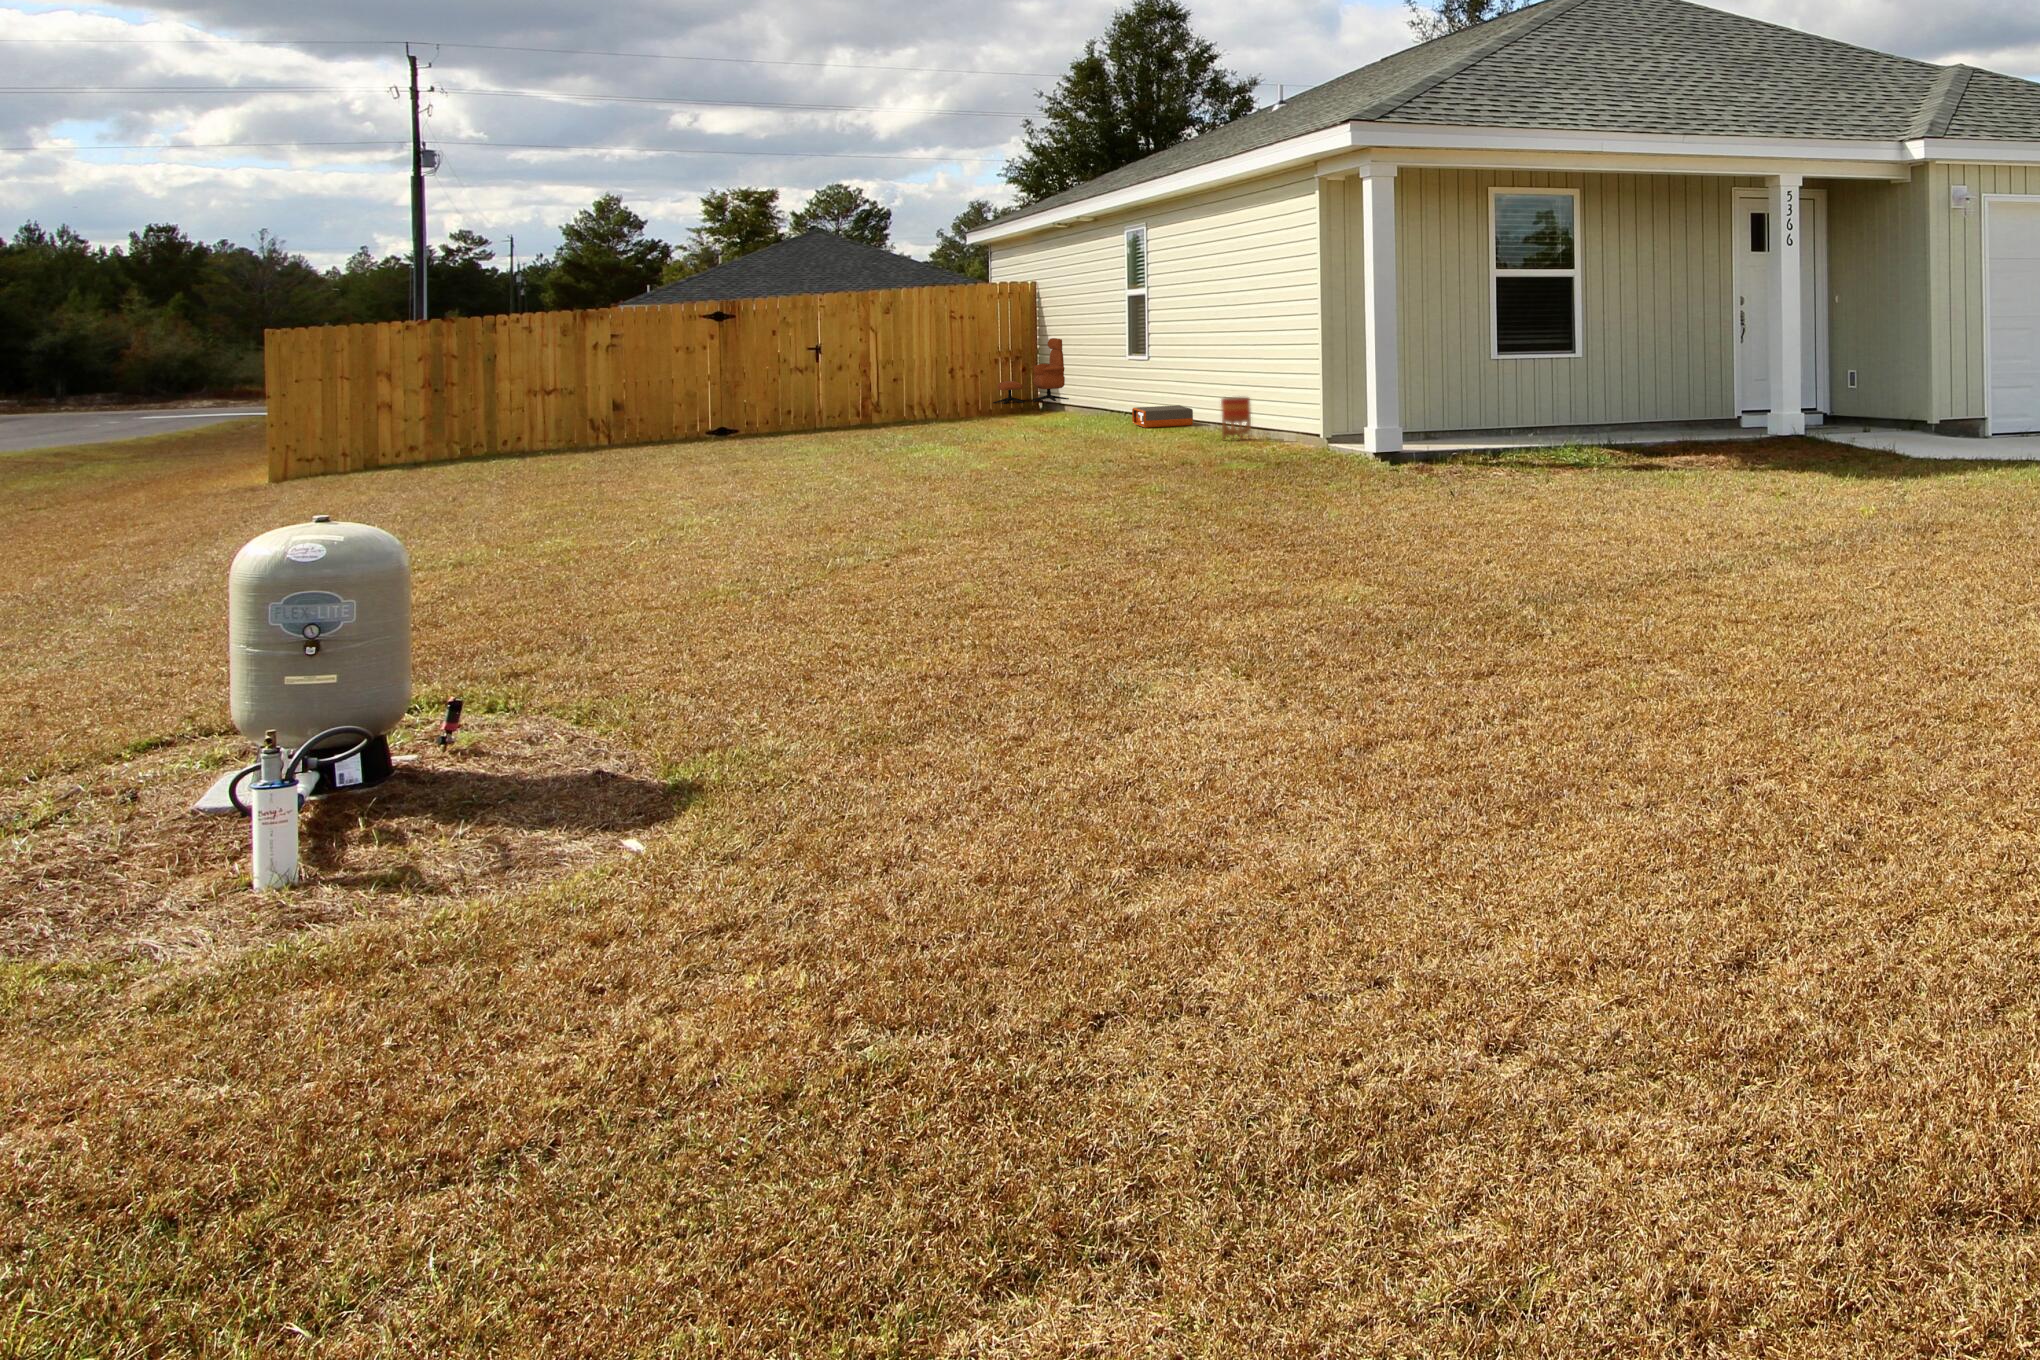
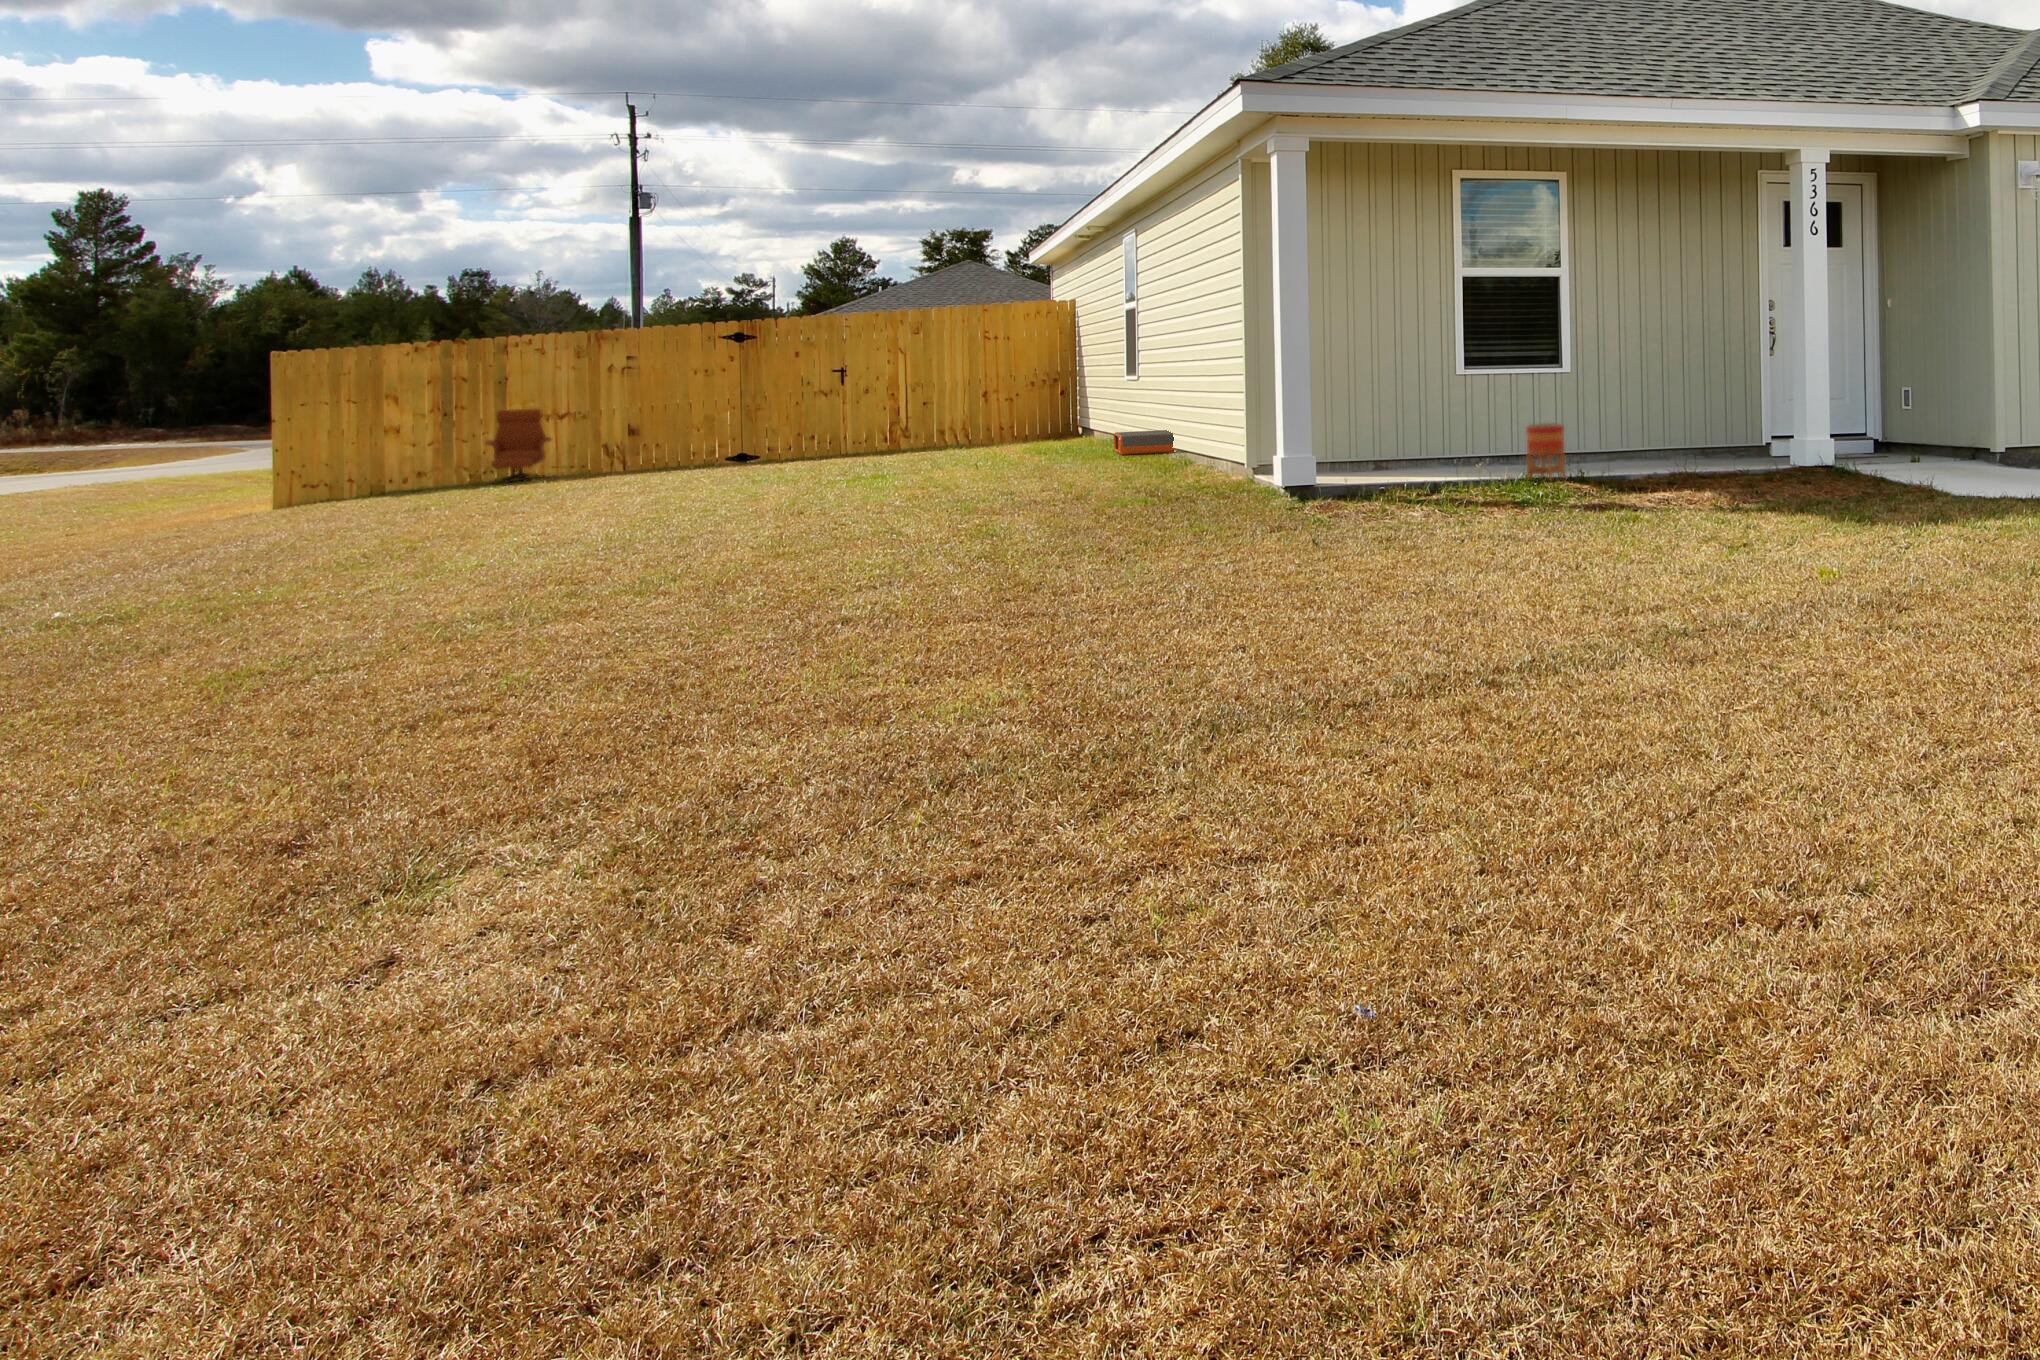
lounge chair: present [993,338,1069,404] -> present [486,409,552,483]
planter: present [1221,397,1251,439] -> present [1526,423,1565,480]

